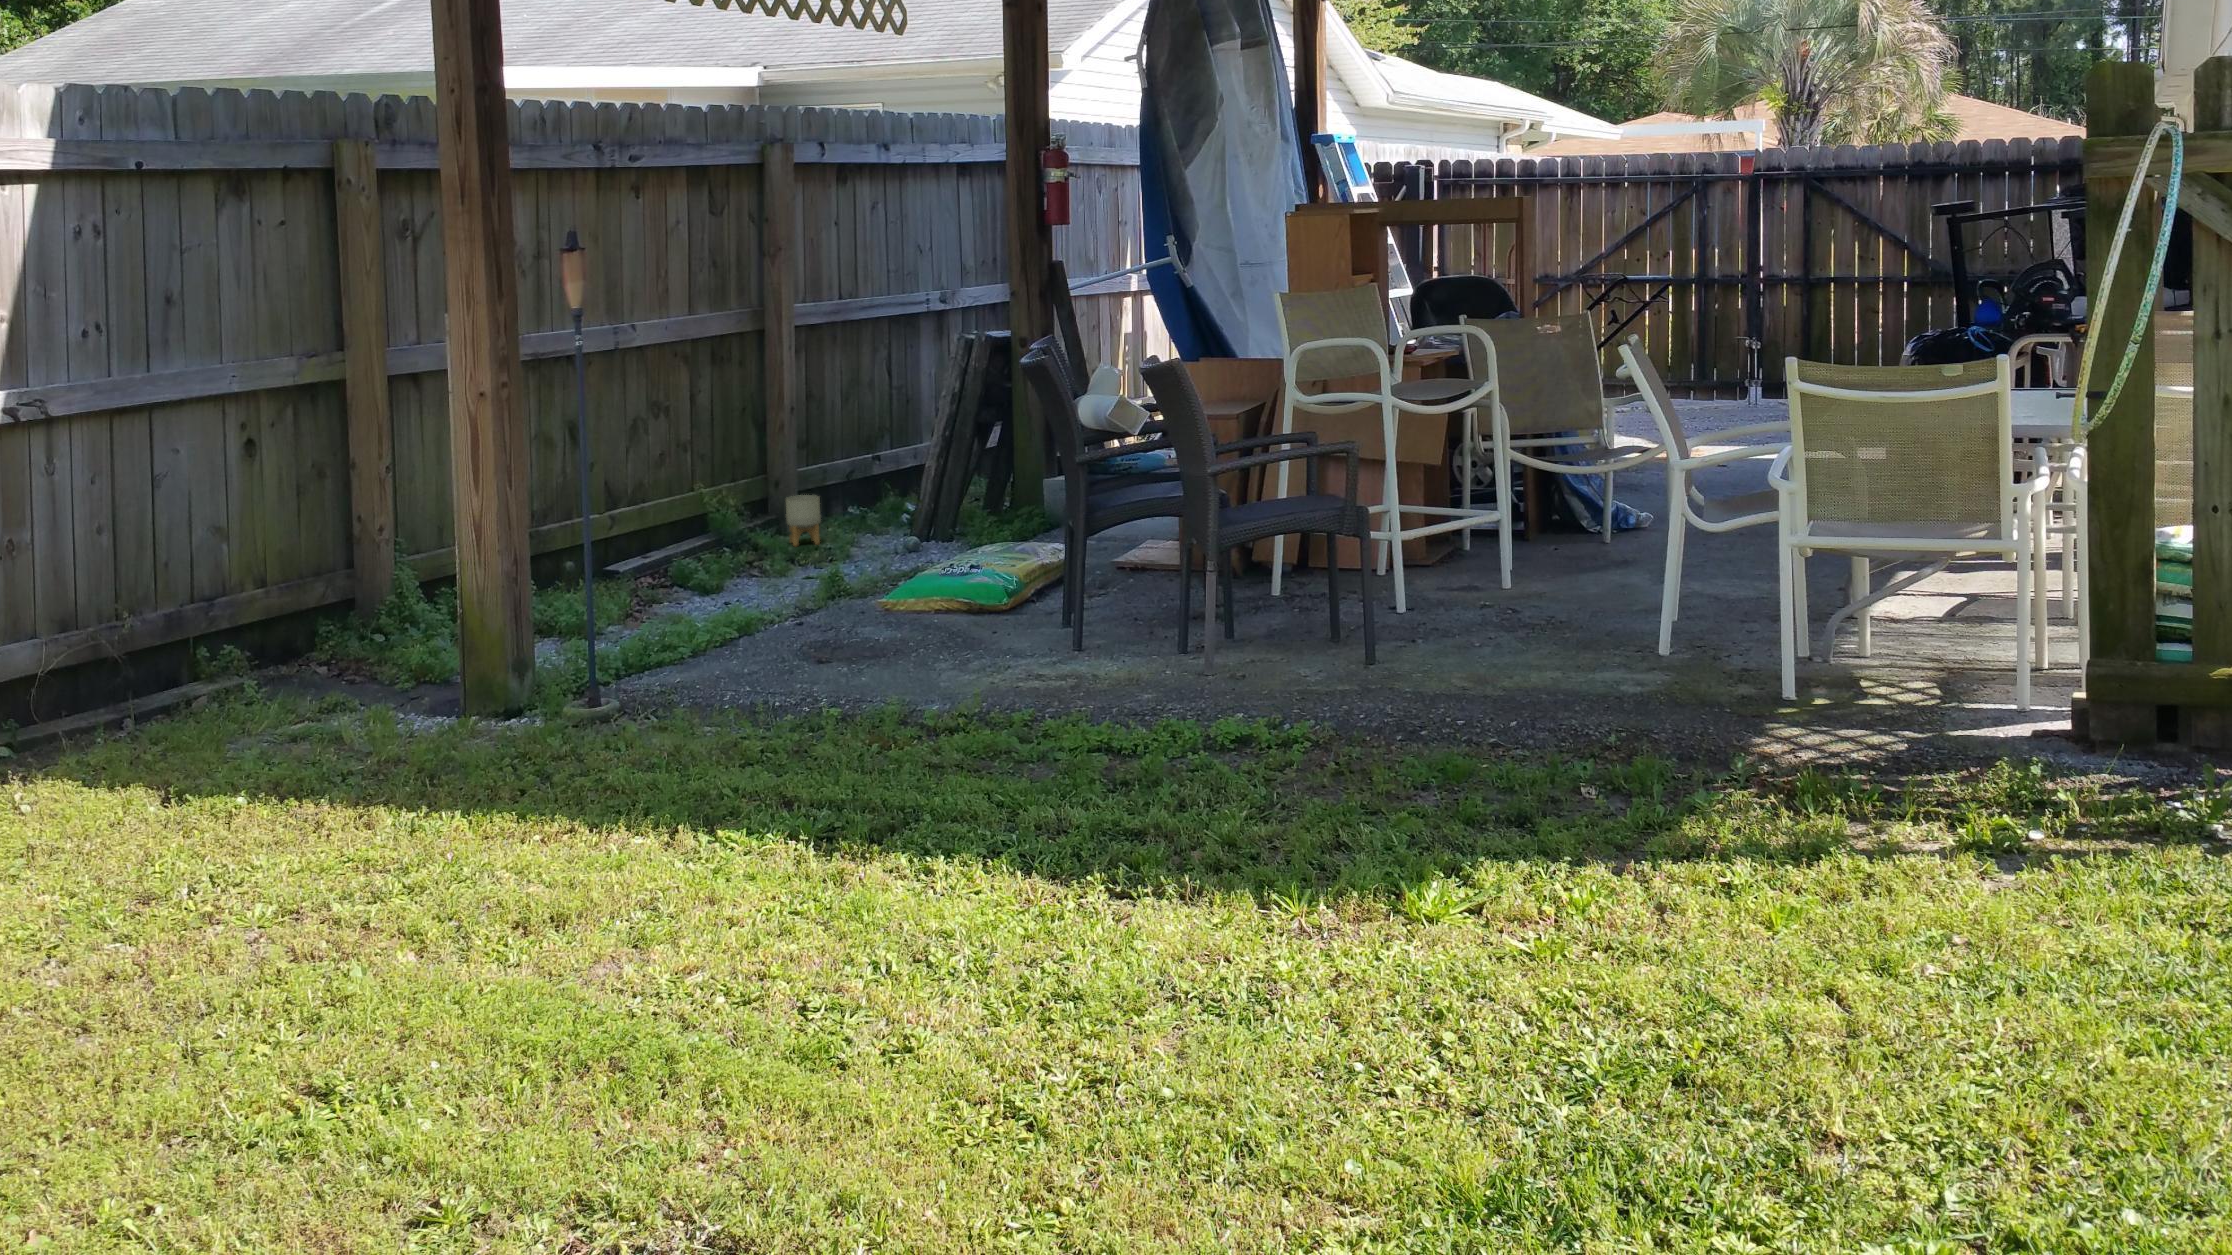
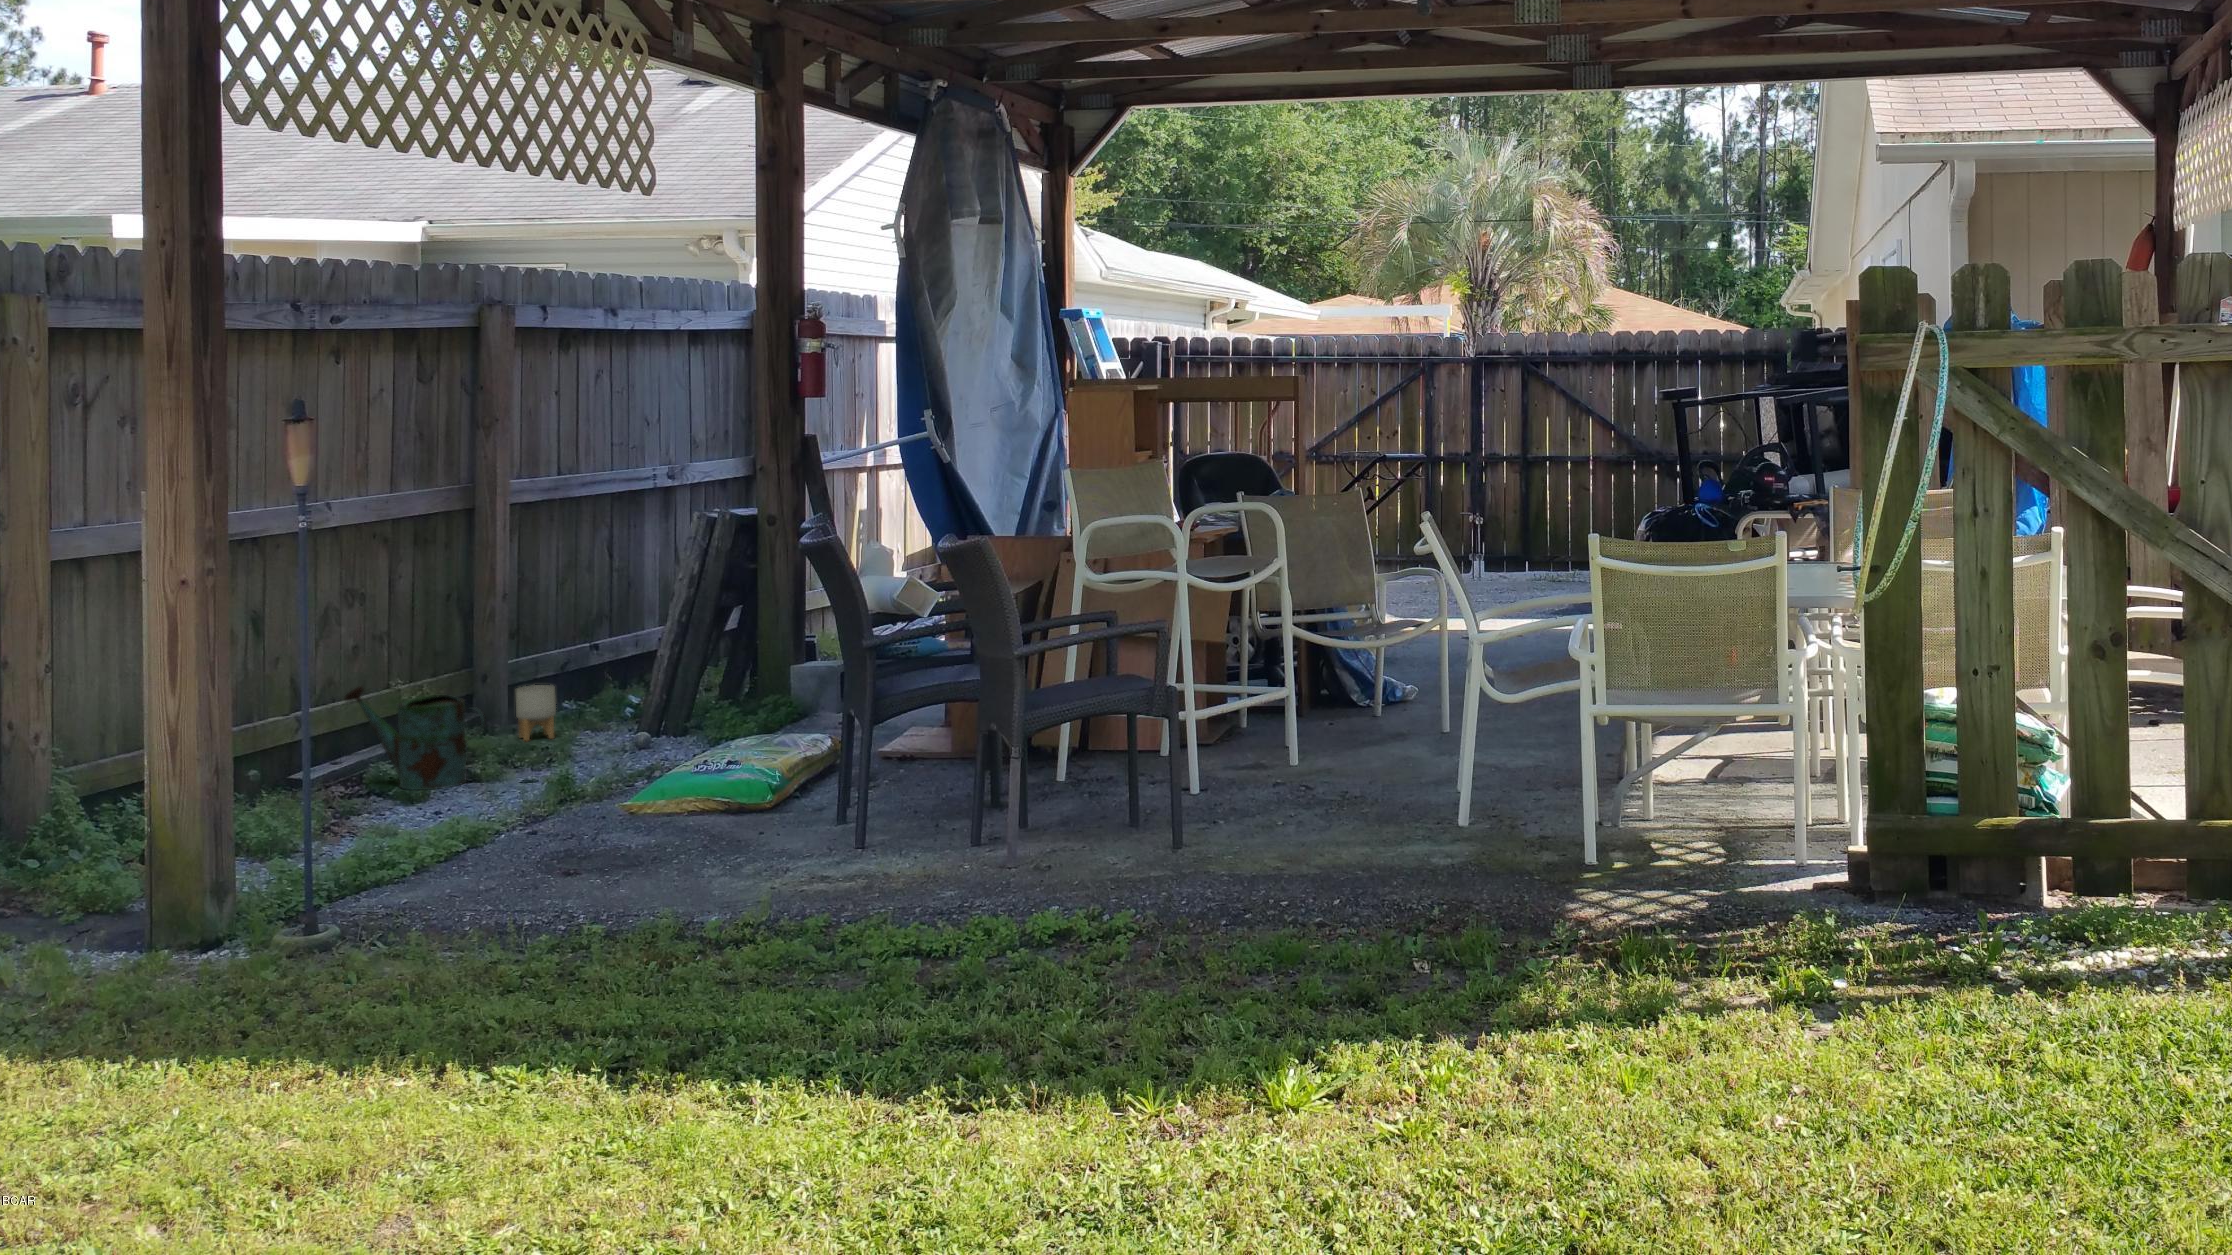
watering can: none [636,492,754,587] -> present [344,686,485,790]

